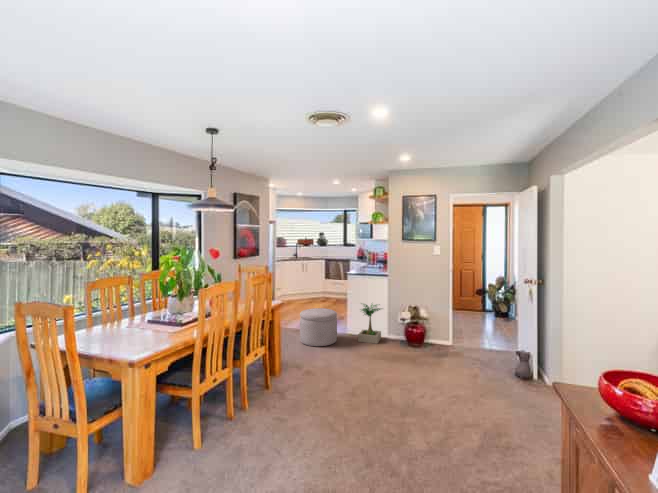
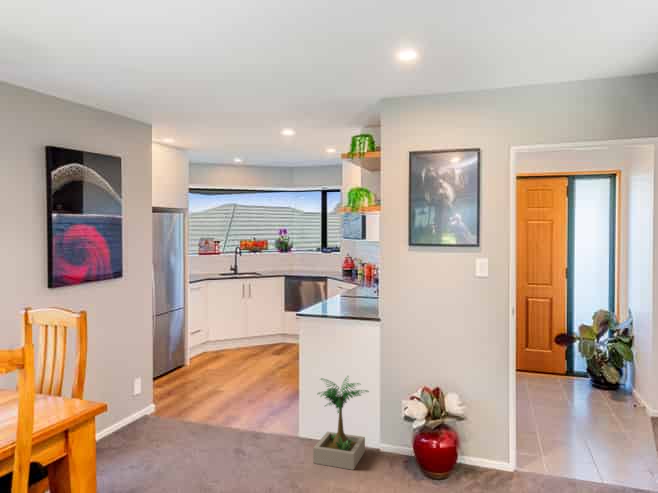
ottoman: present [300,308,337,346] -> none [188,388,269,480]

